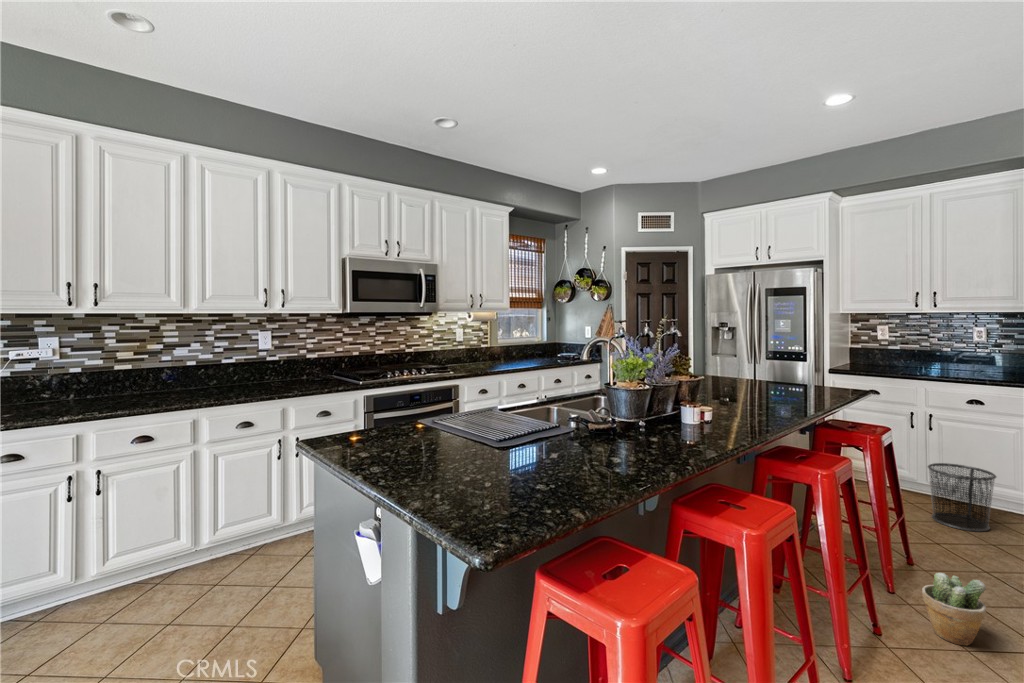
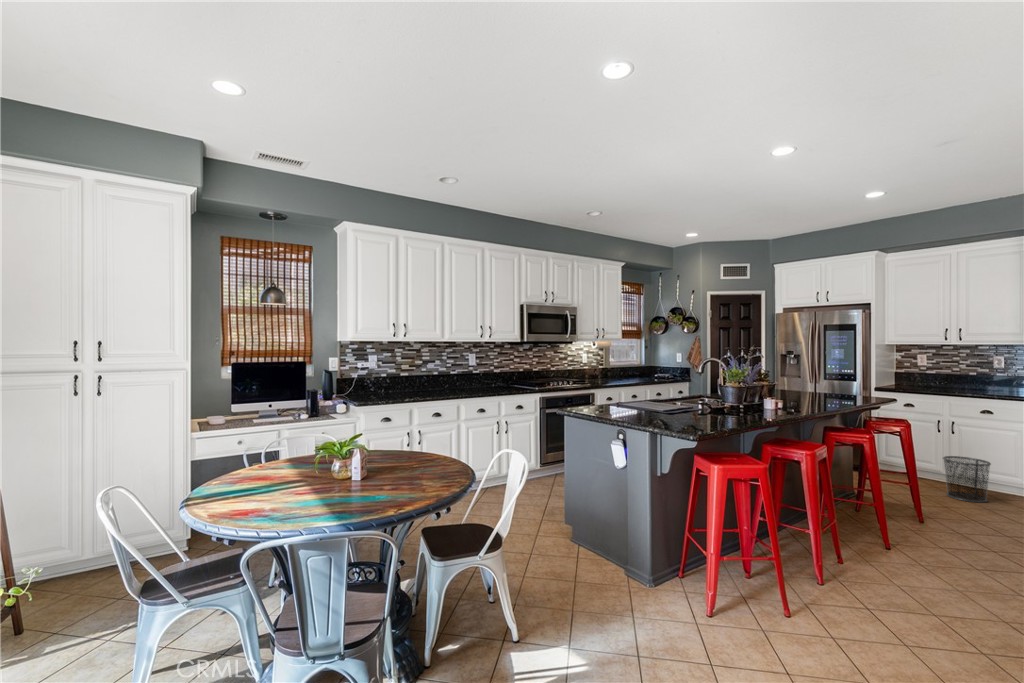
potted plant: present [922,573,986,645] -> none [908,504,944,545]

